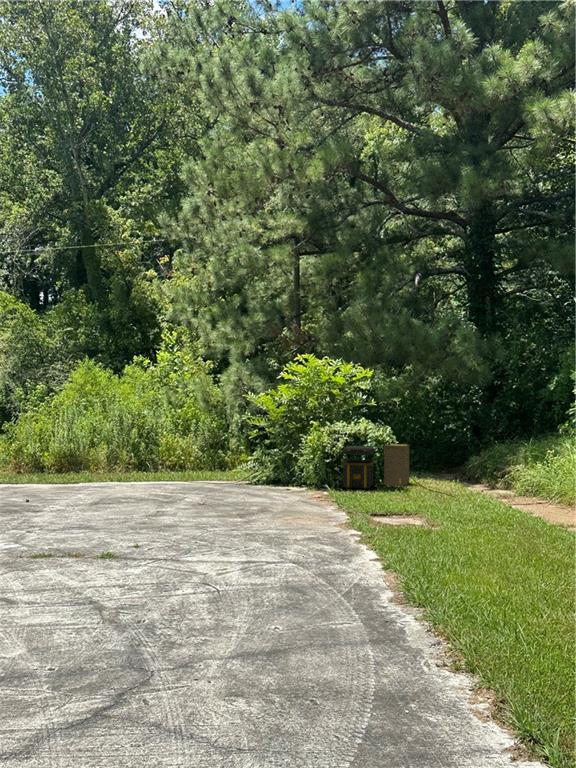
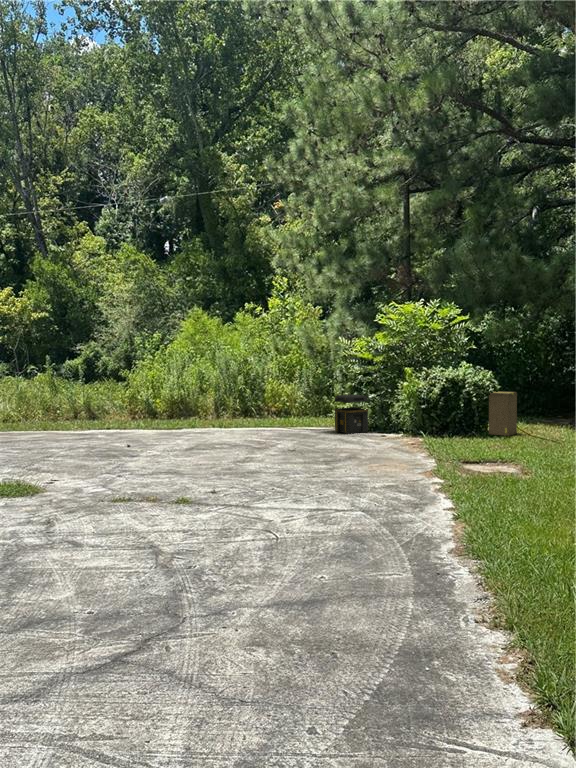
toolbox: present [343,446,374,489] -> present [334,394,368,434]

